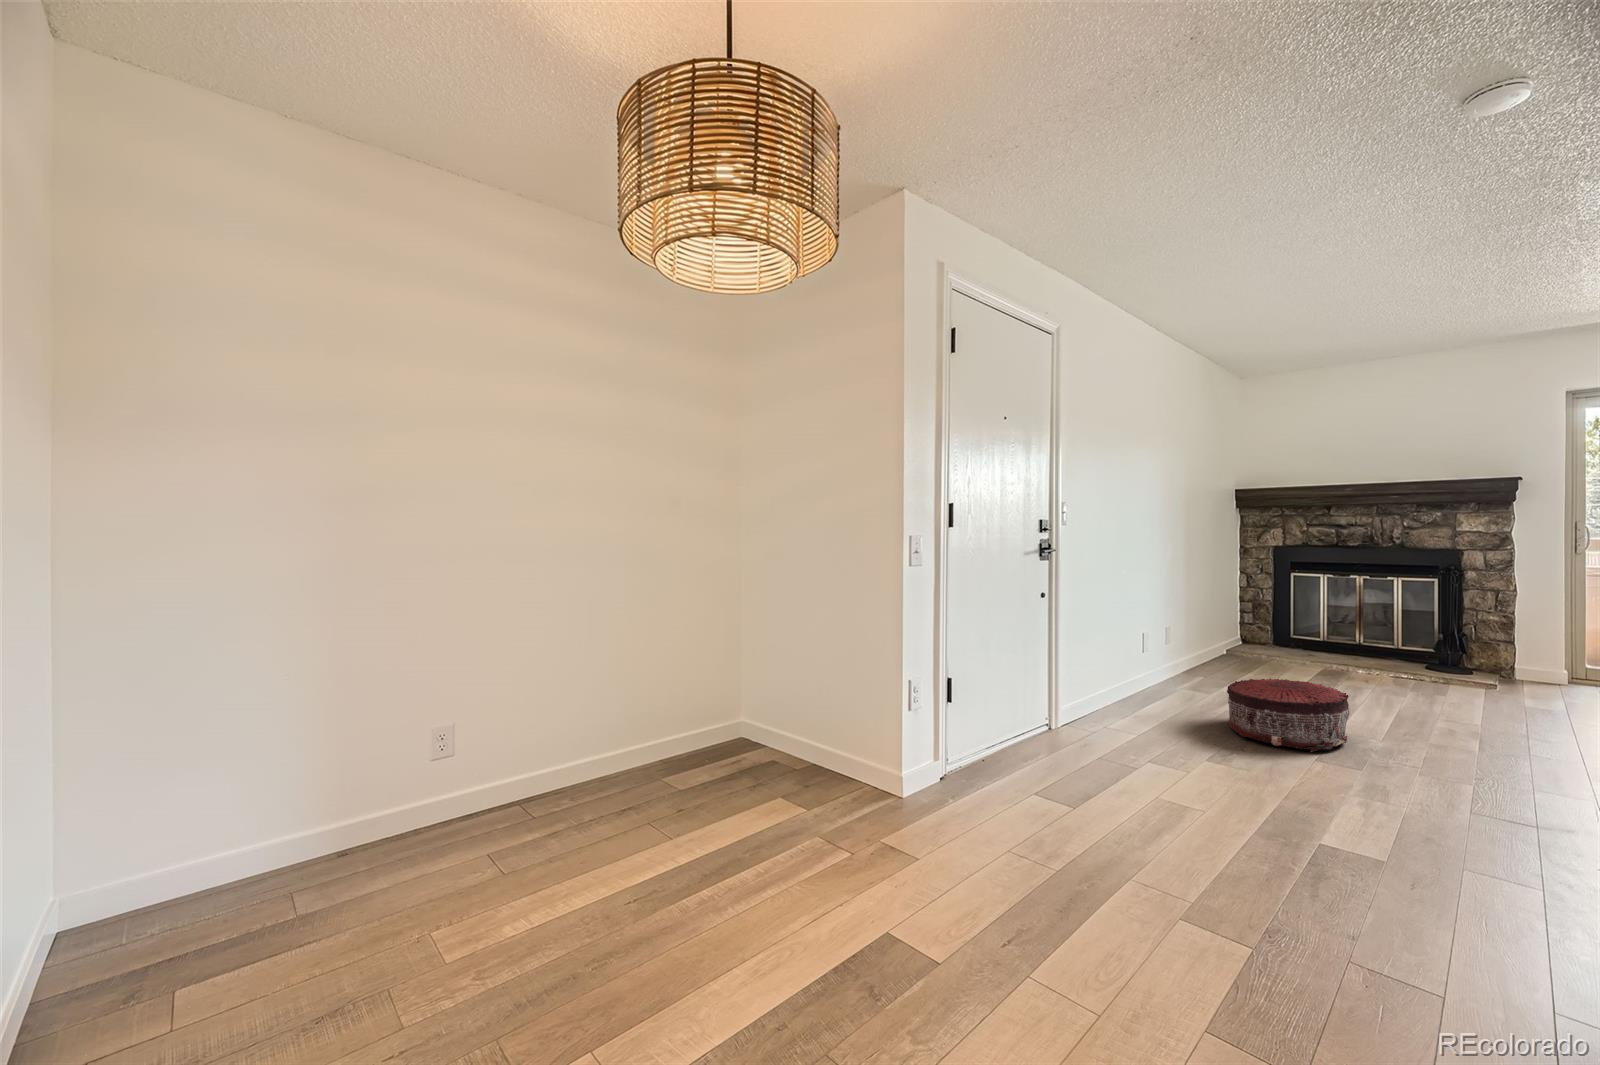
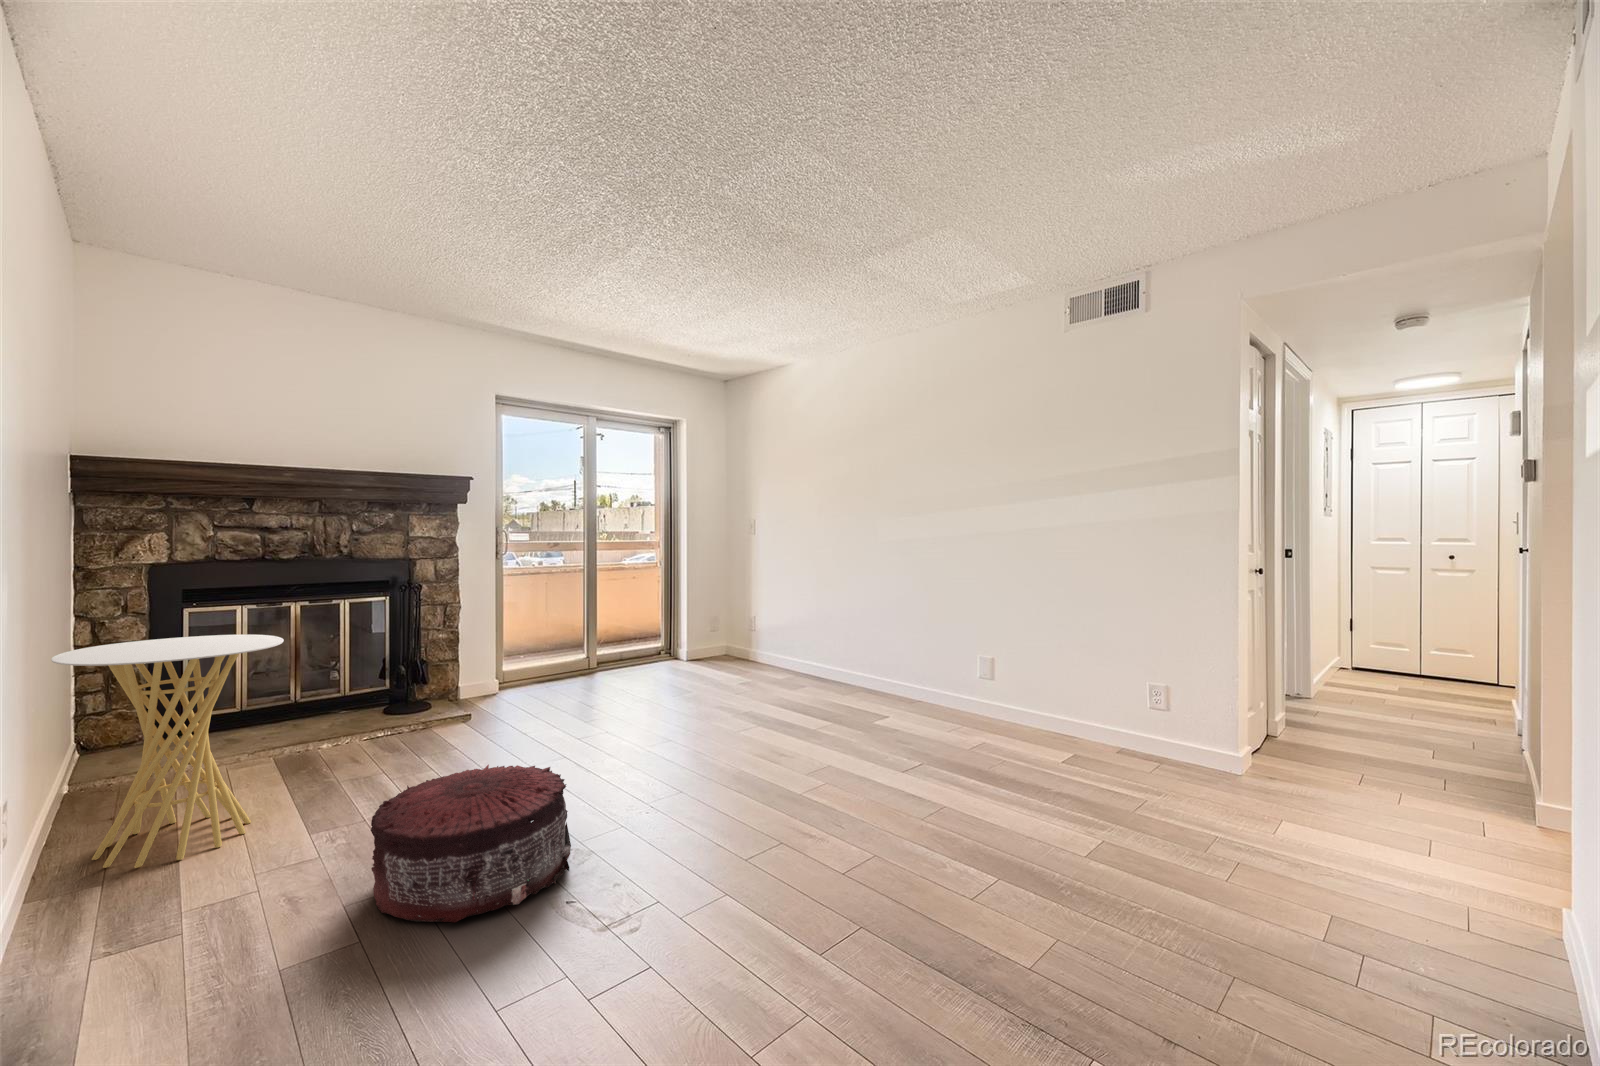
side table: none [1173,586,1270,688] -> present [51,634,284,868]

